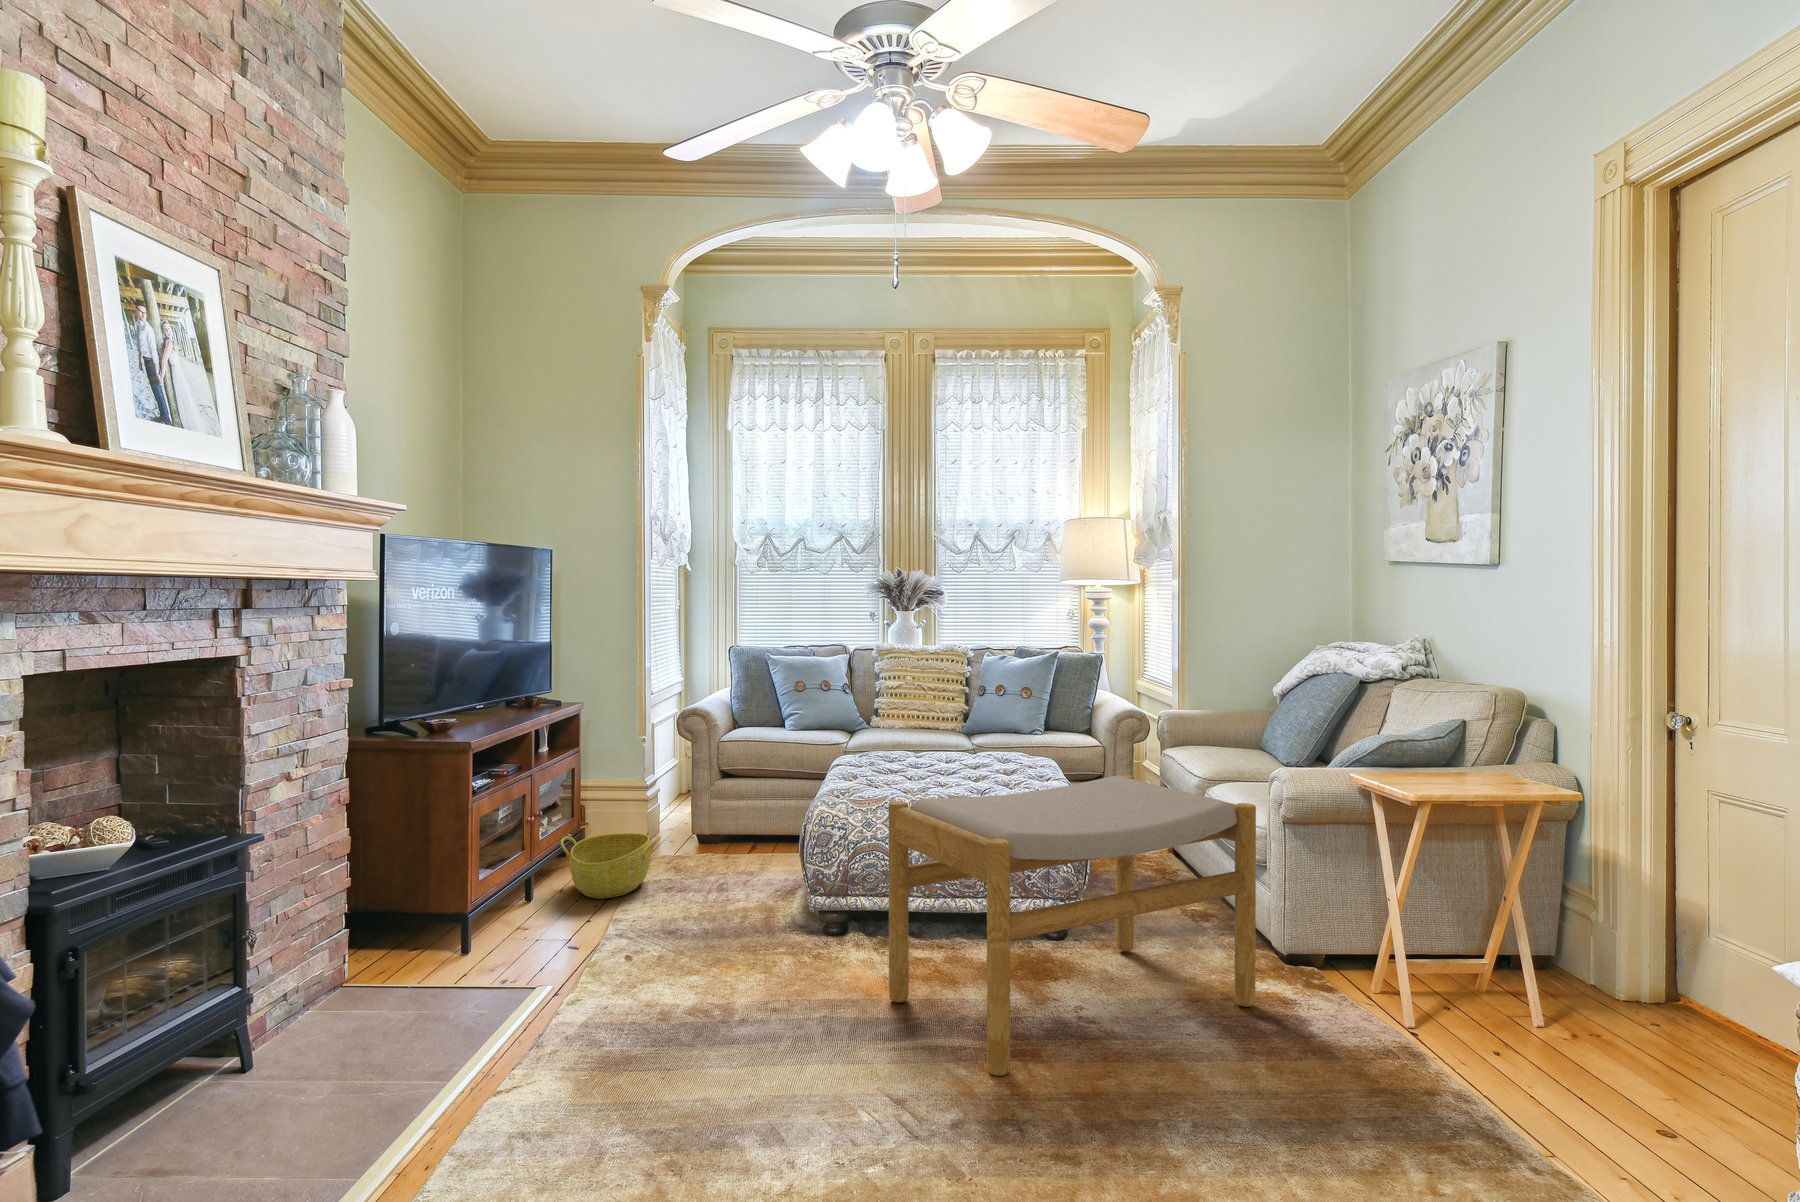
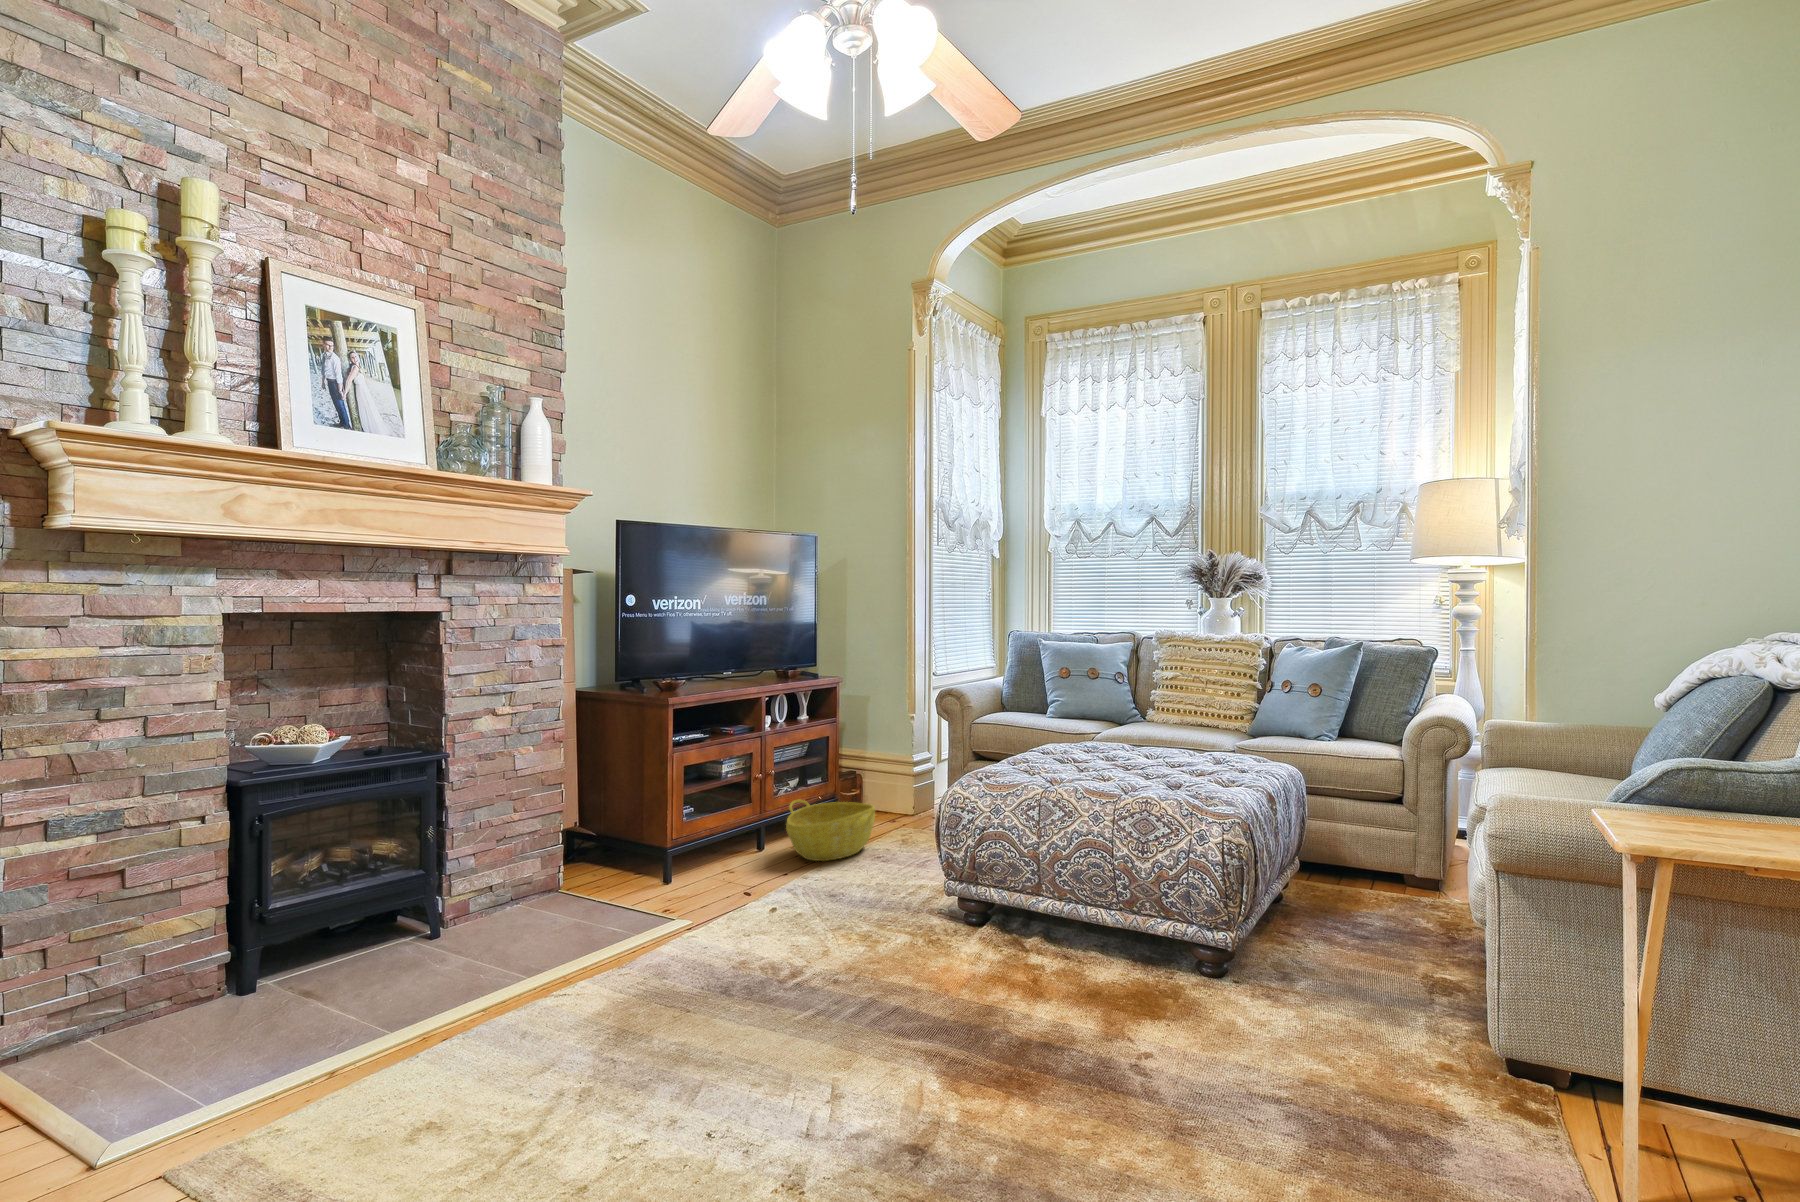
footstool: present [889,775,1256,1076] -> none [928,779,1382,1115]

